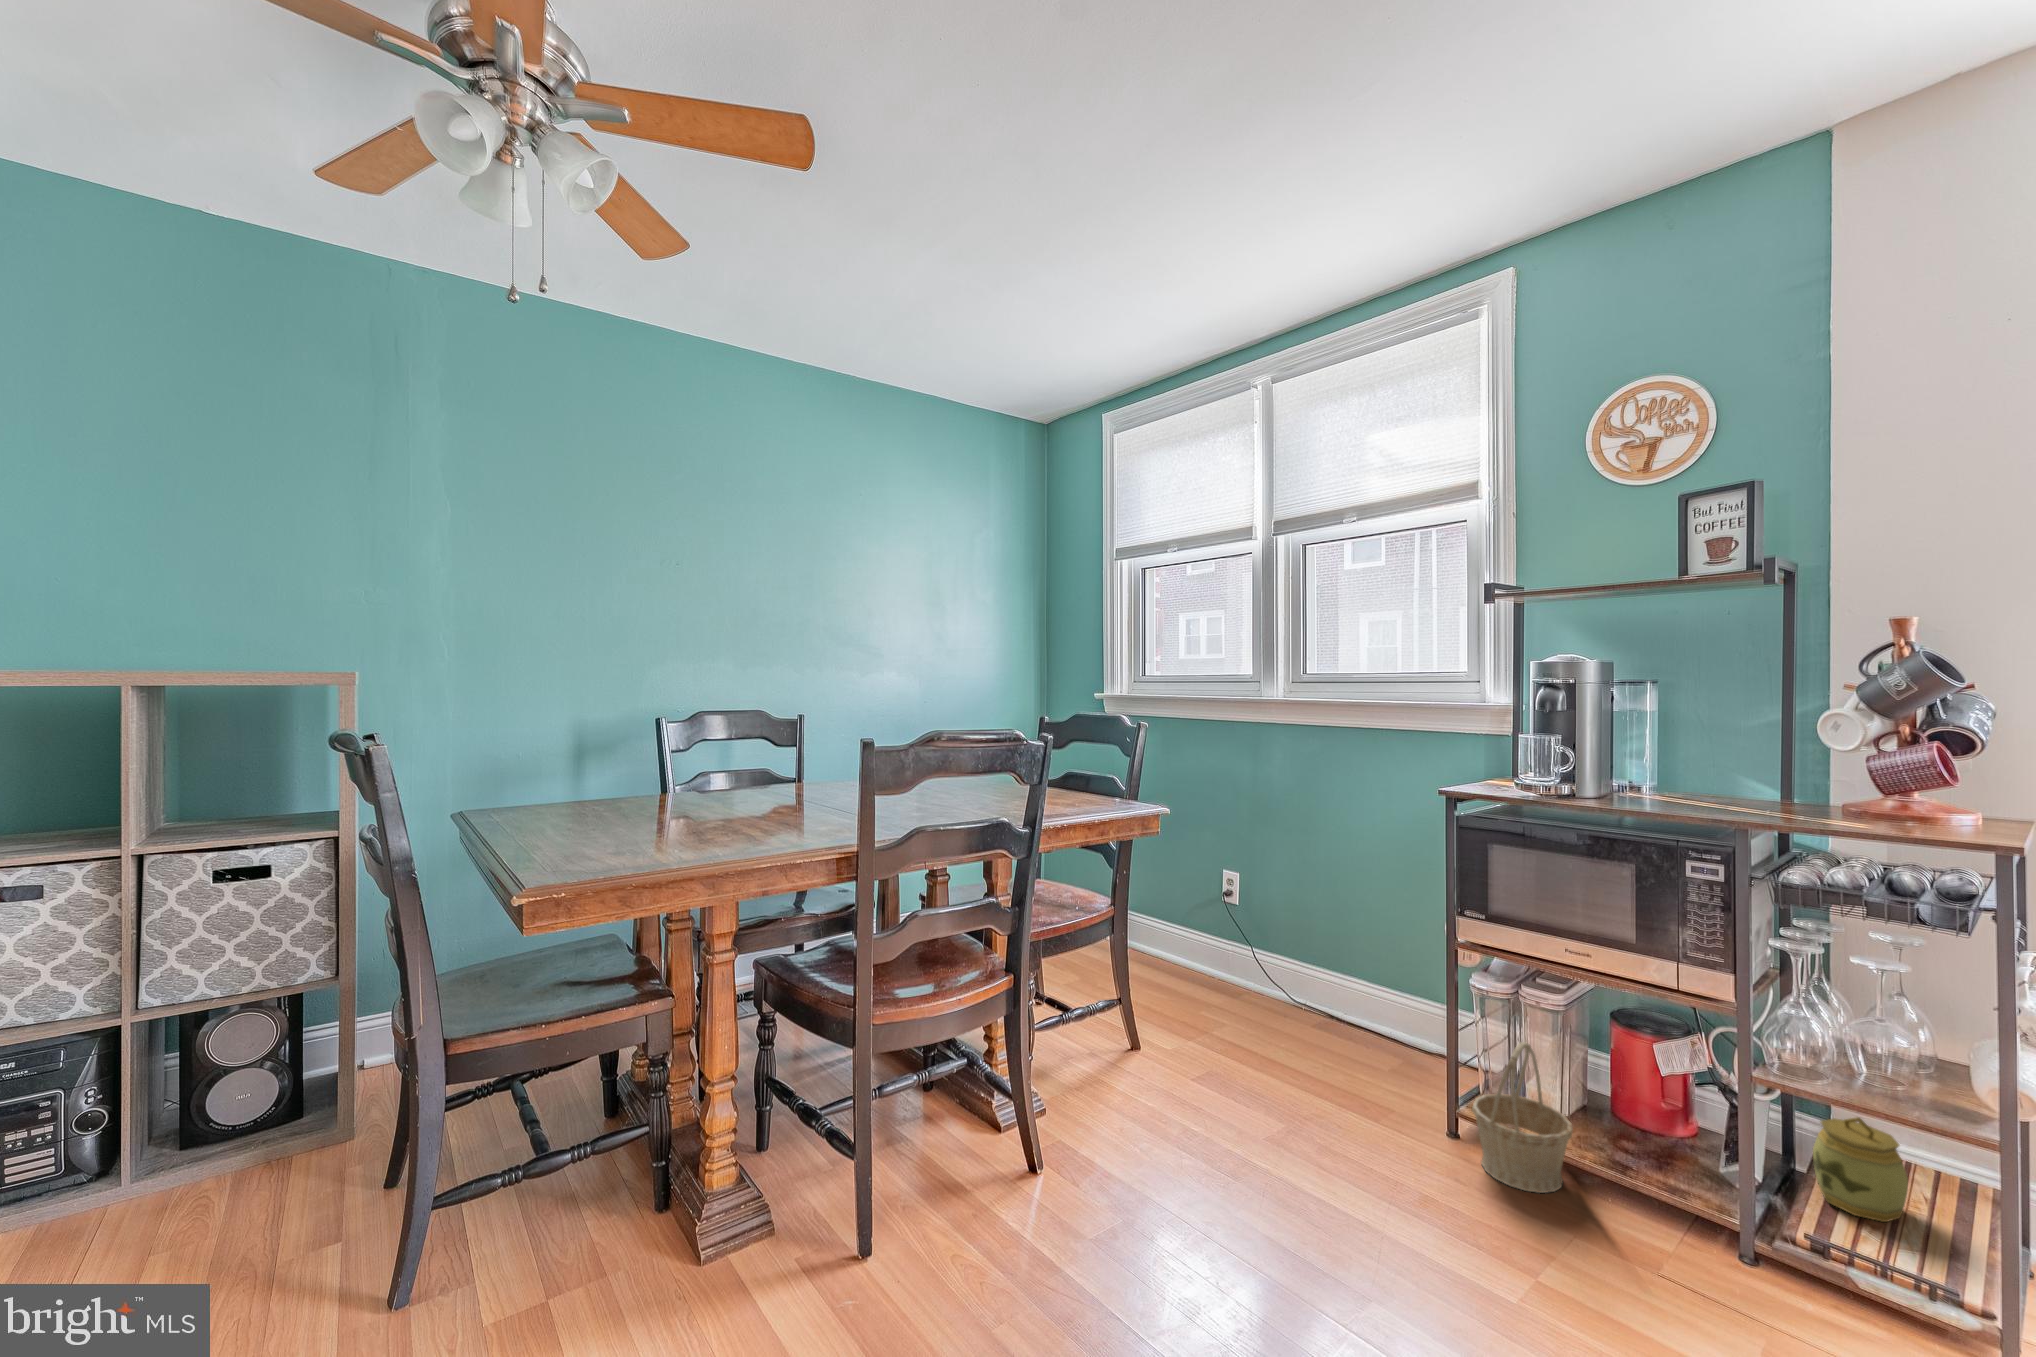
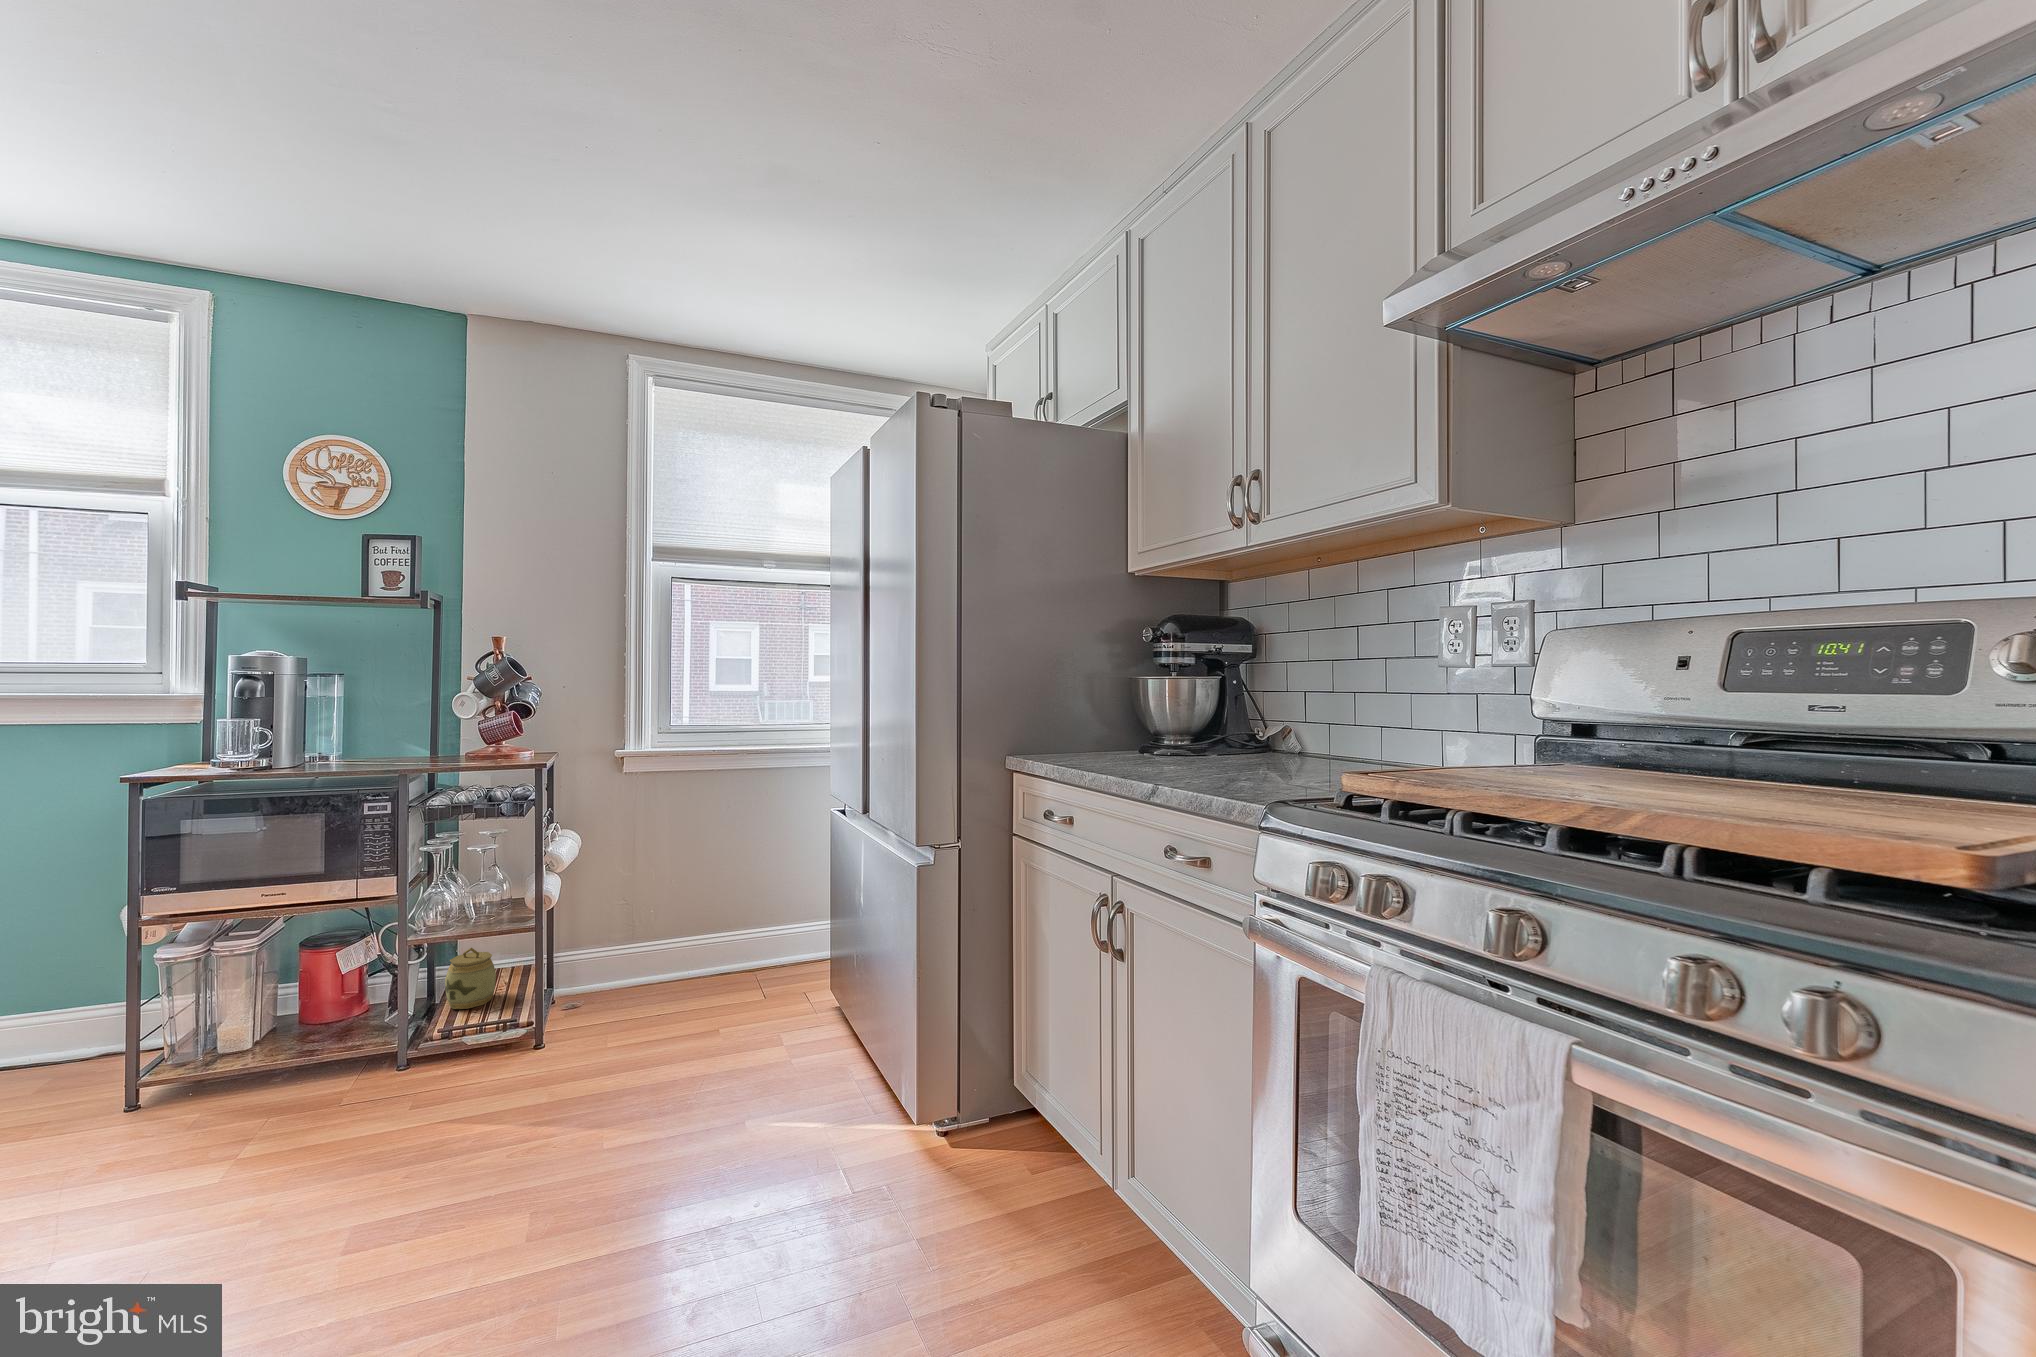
basket: present [1472,1042,1573,1193] -> none [160,986,267,1116]

